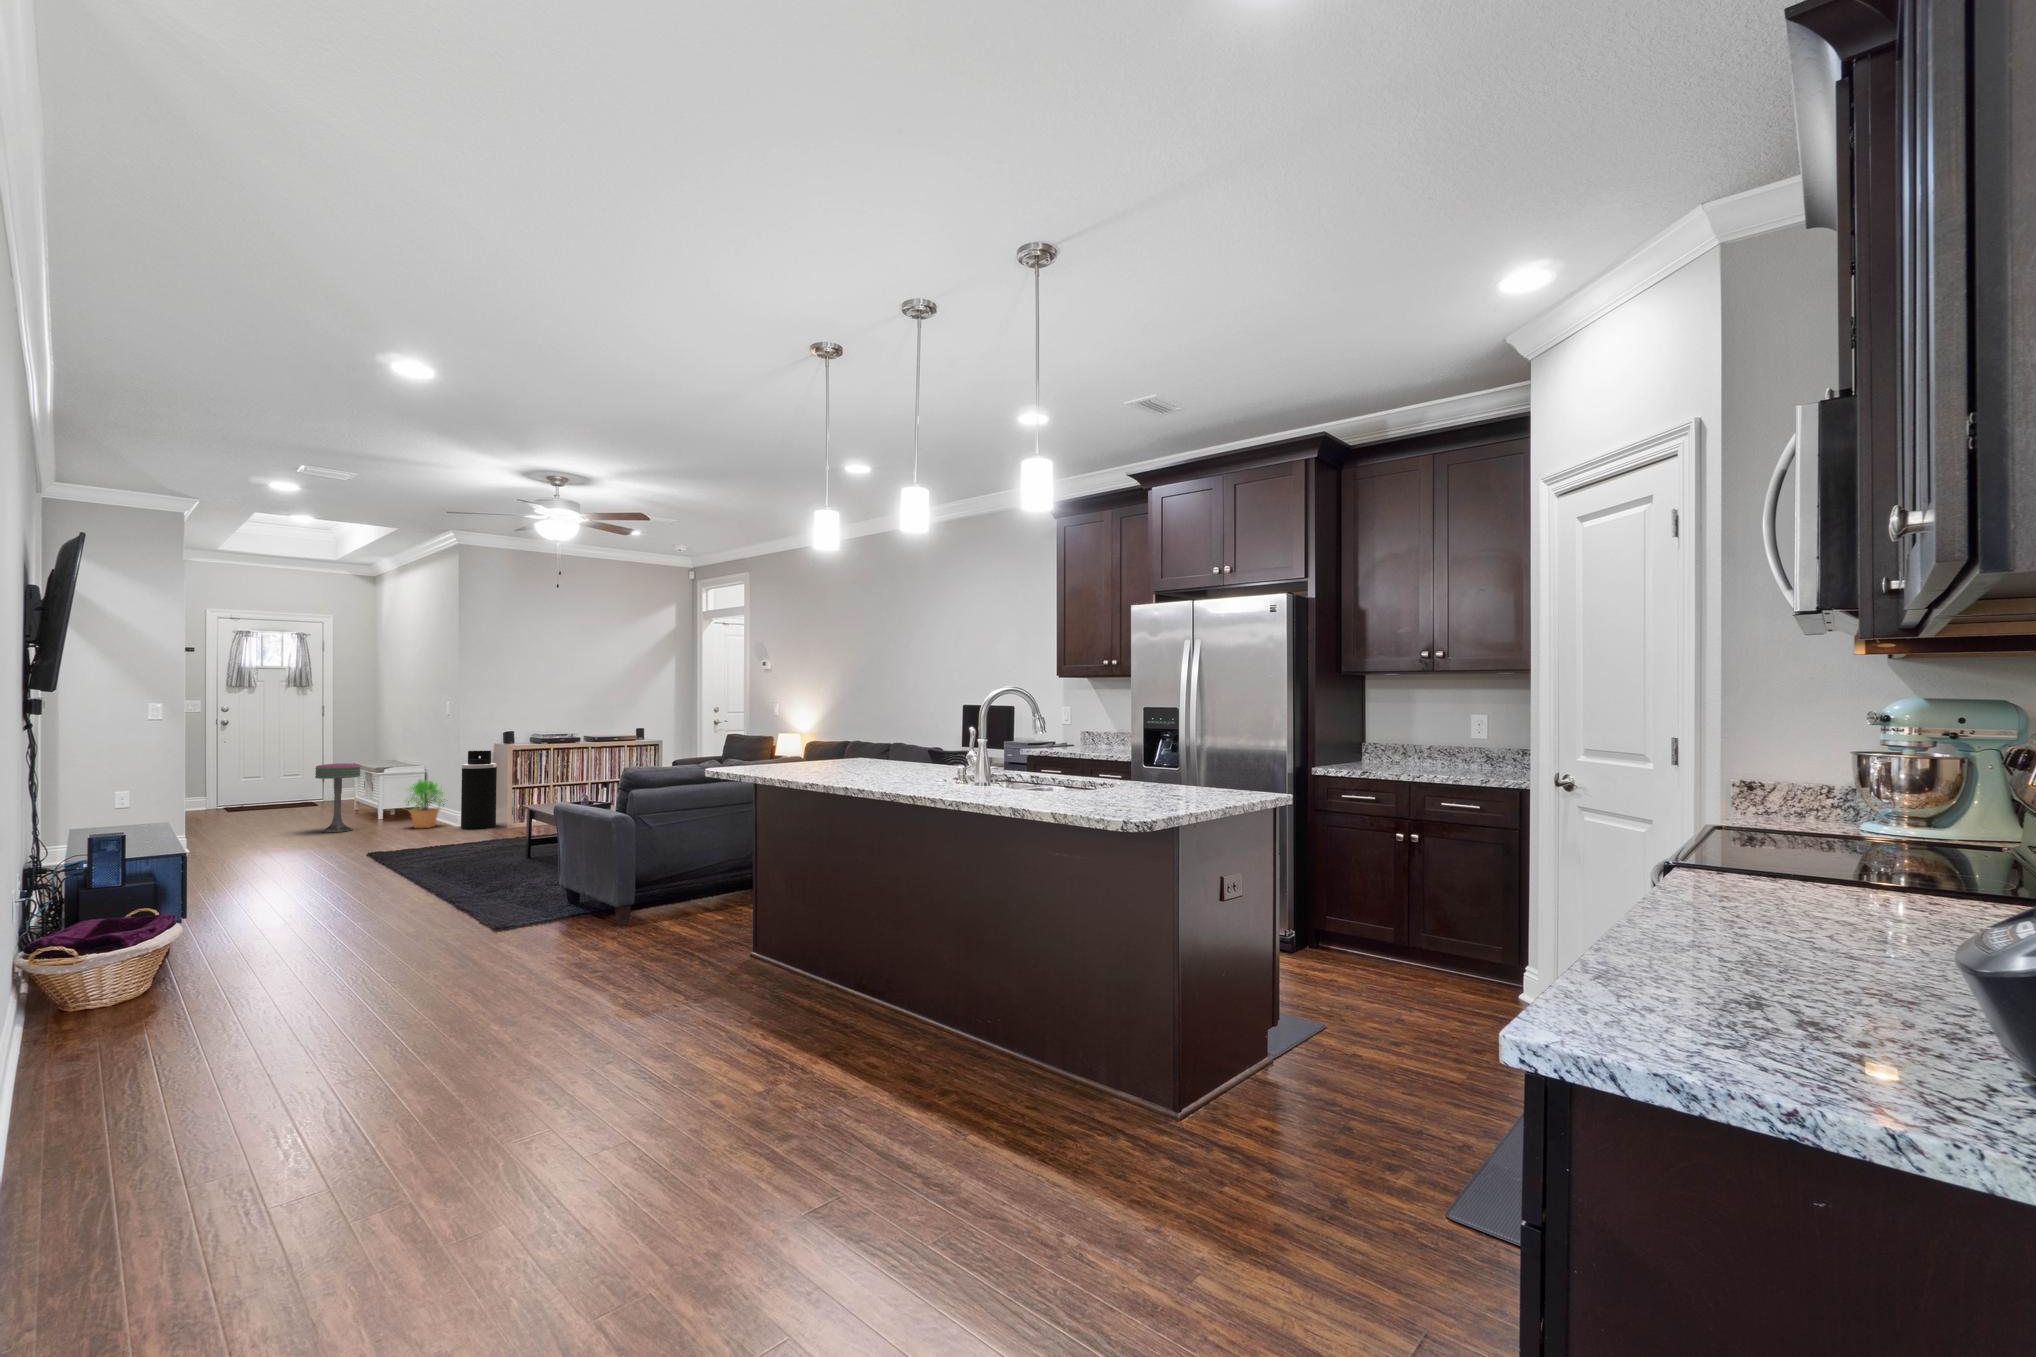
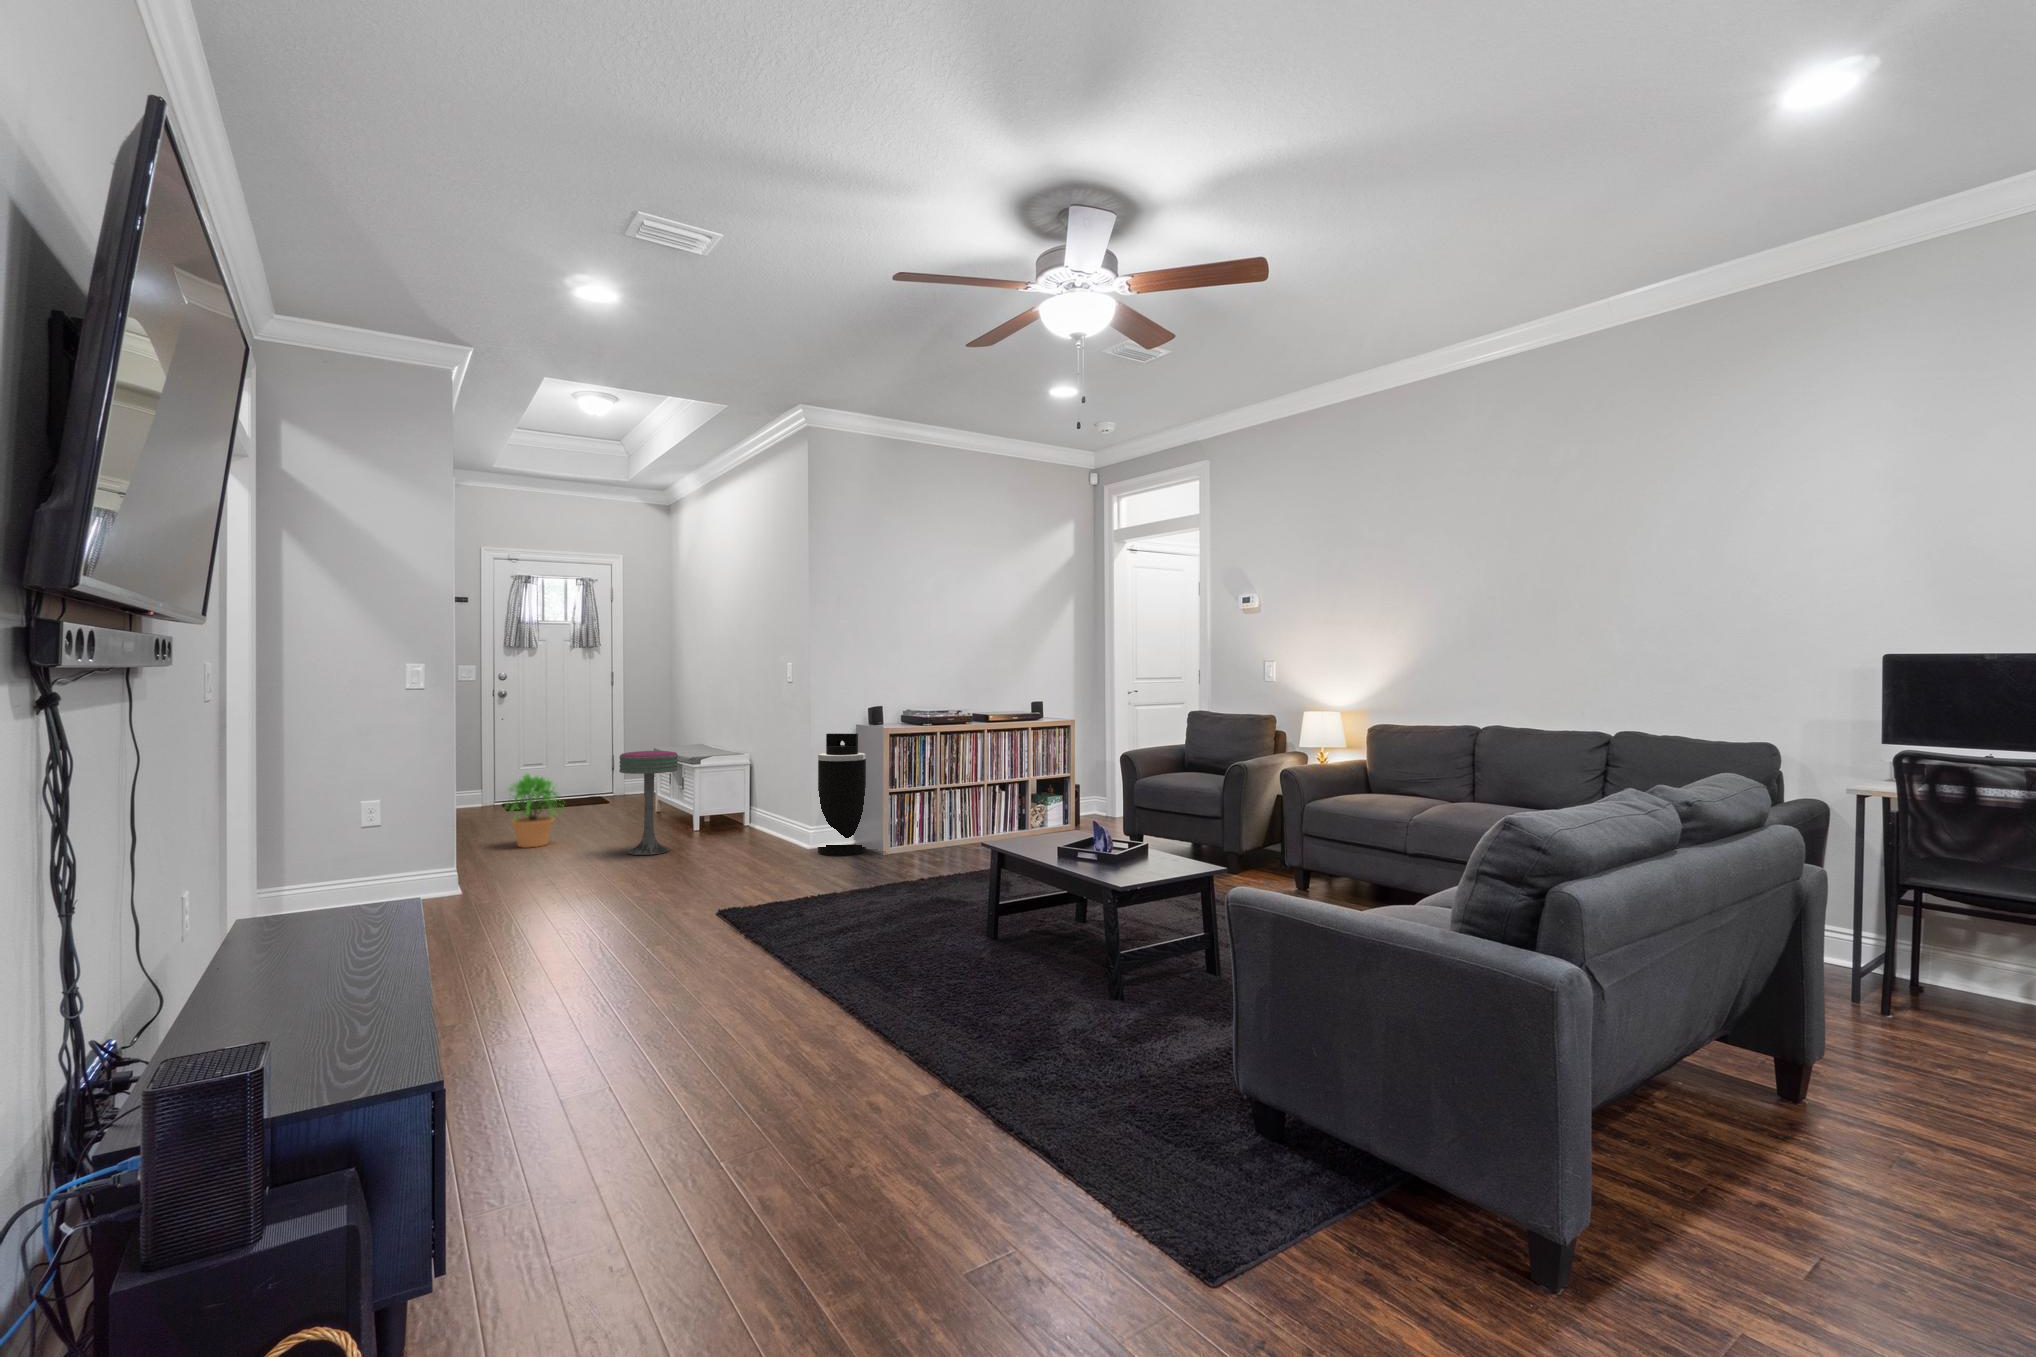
potted plant: present [406,780,445,828] -> present [505,774,564,847]

